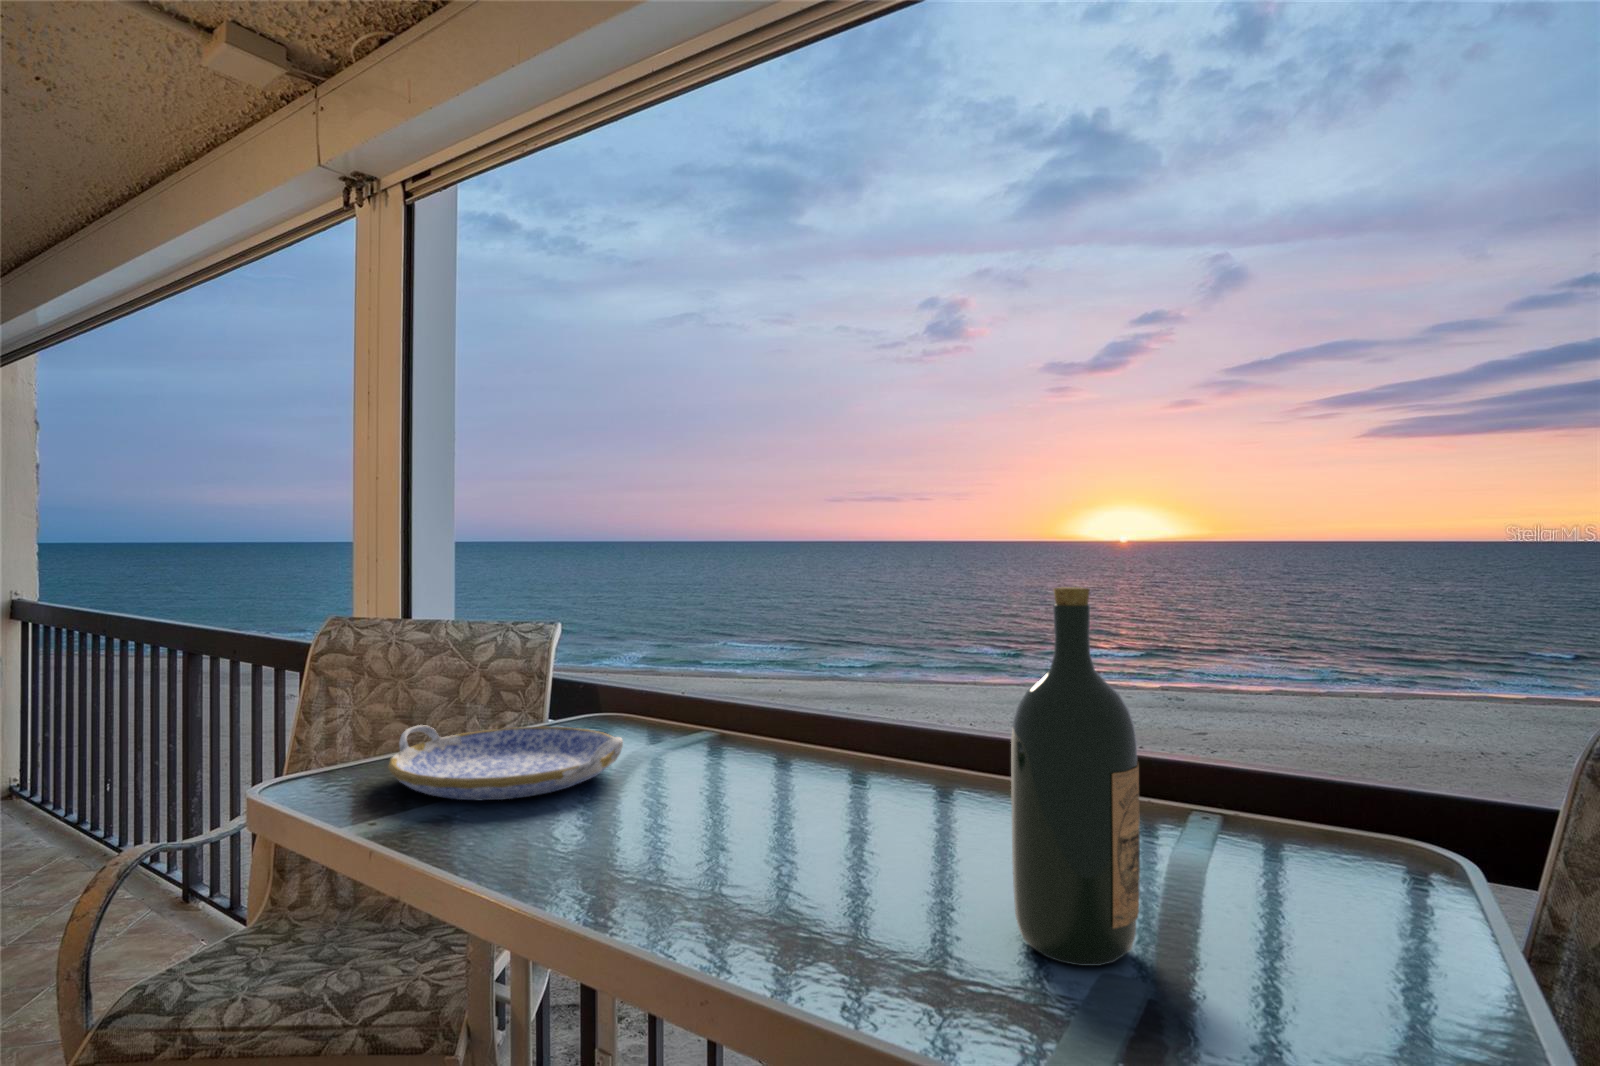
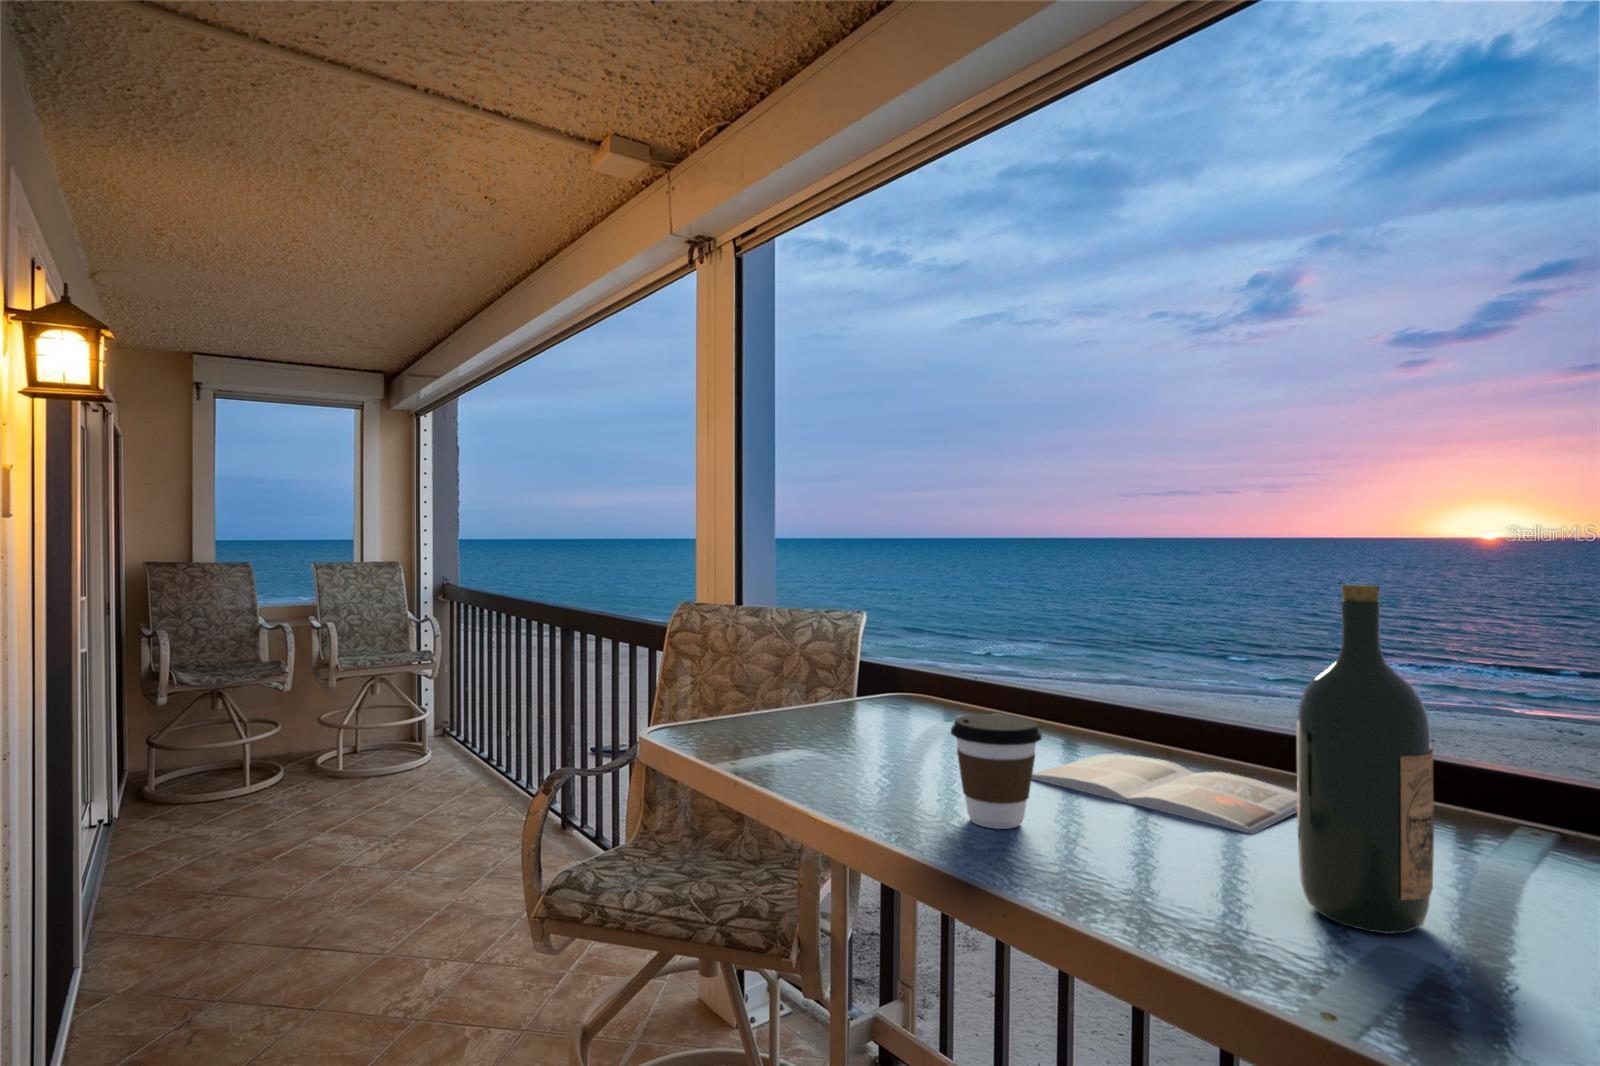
serving tray: present [388,725,623,800] -> none [742,690,927,753]
coffee cup: none [639,746,745,886] -> present [951,714,1042,829]
magazine: none [732,769,1019,853] -> present [1032,754,1297,834]

